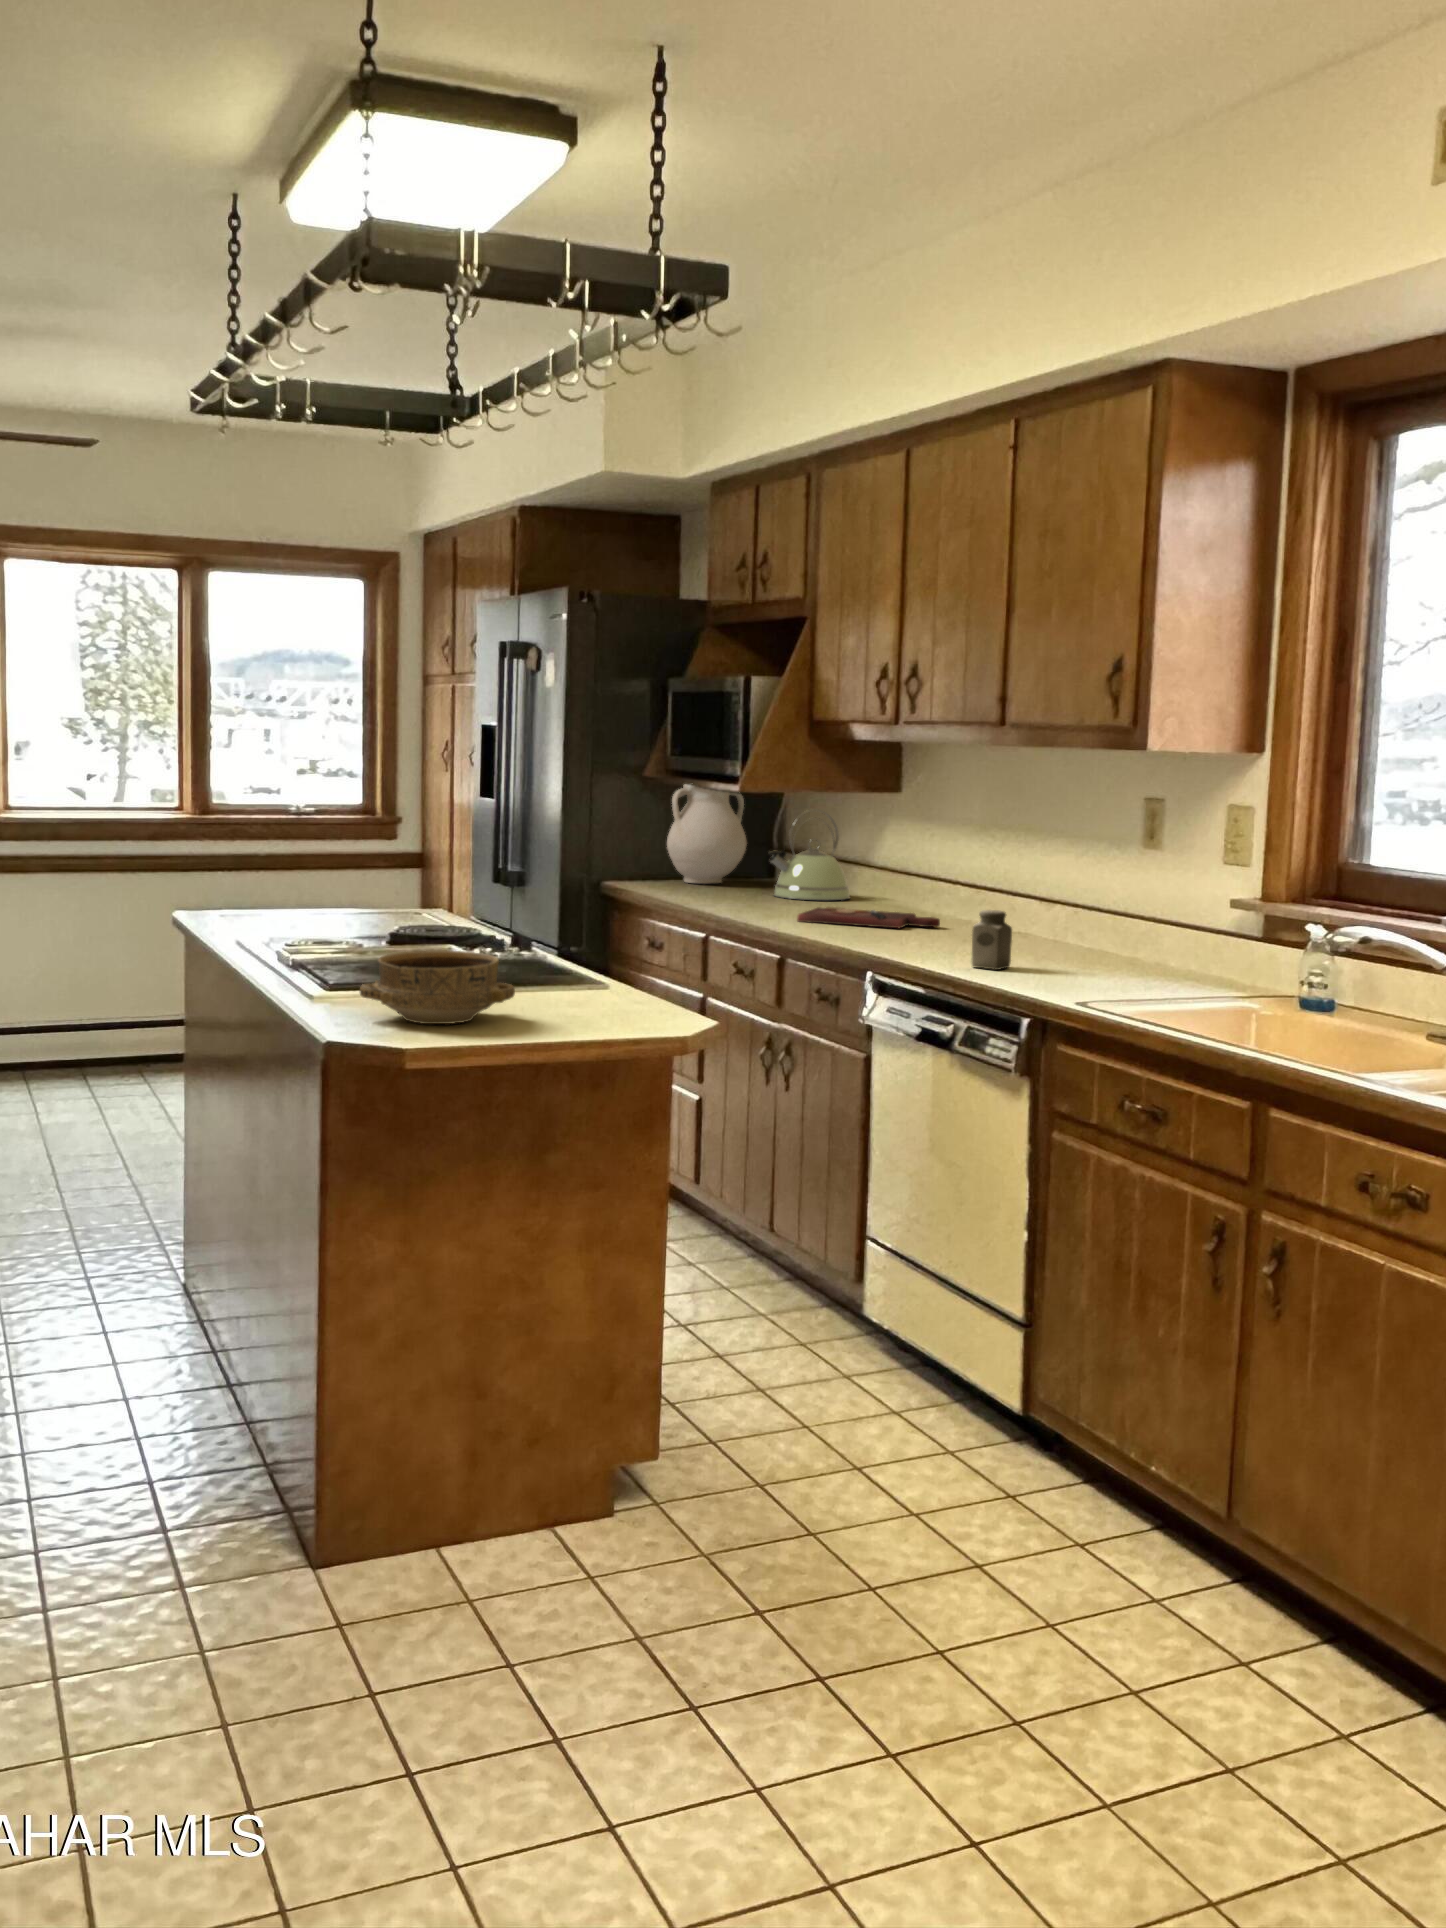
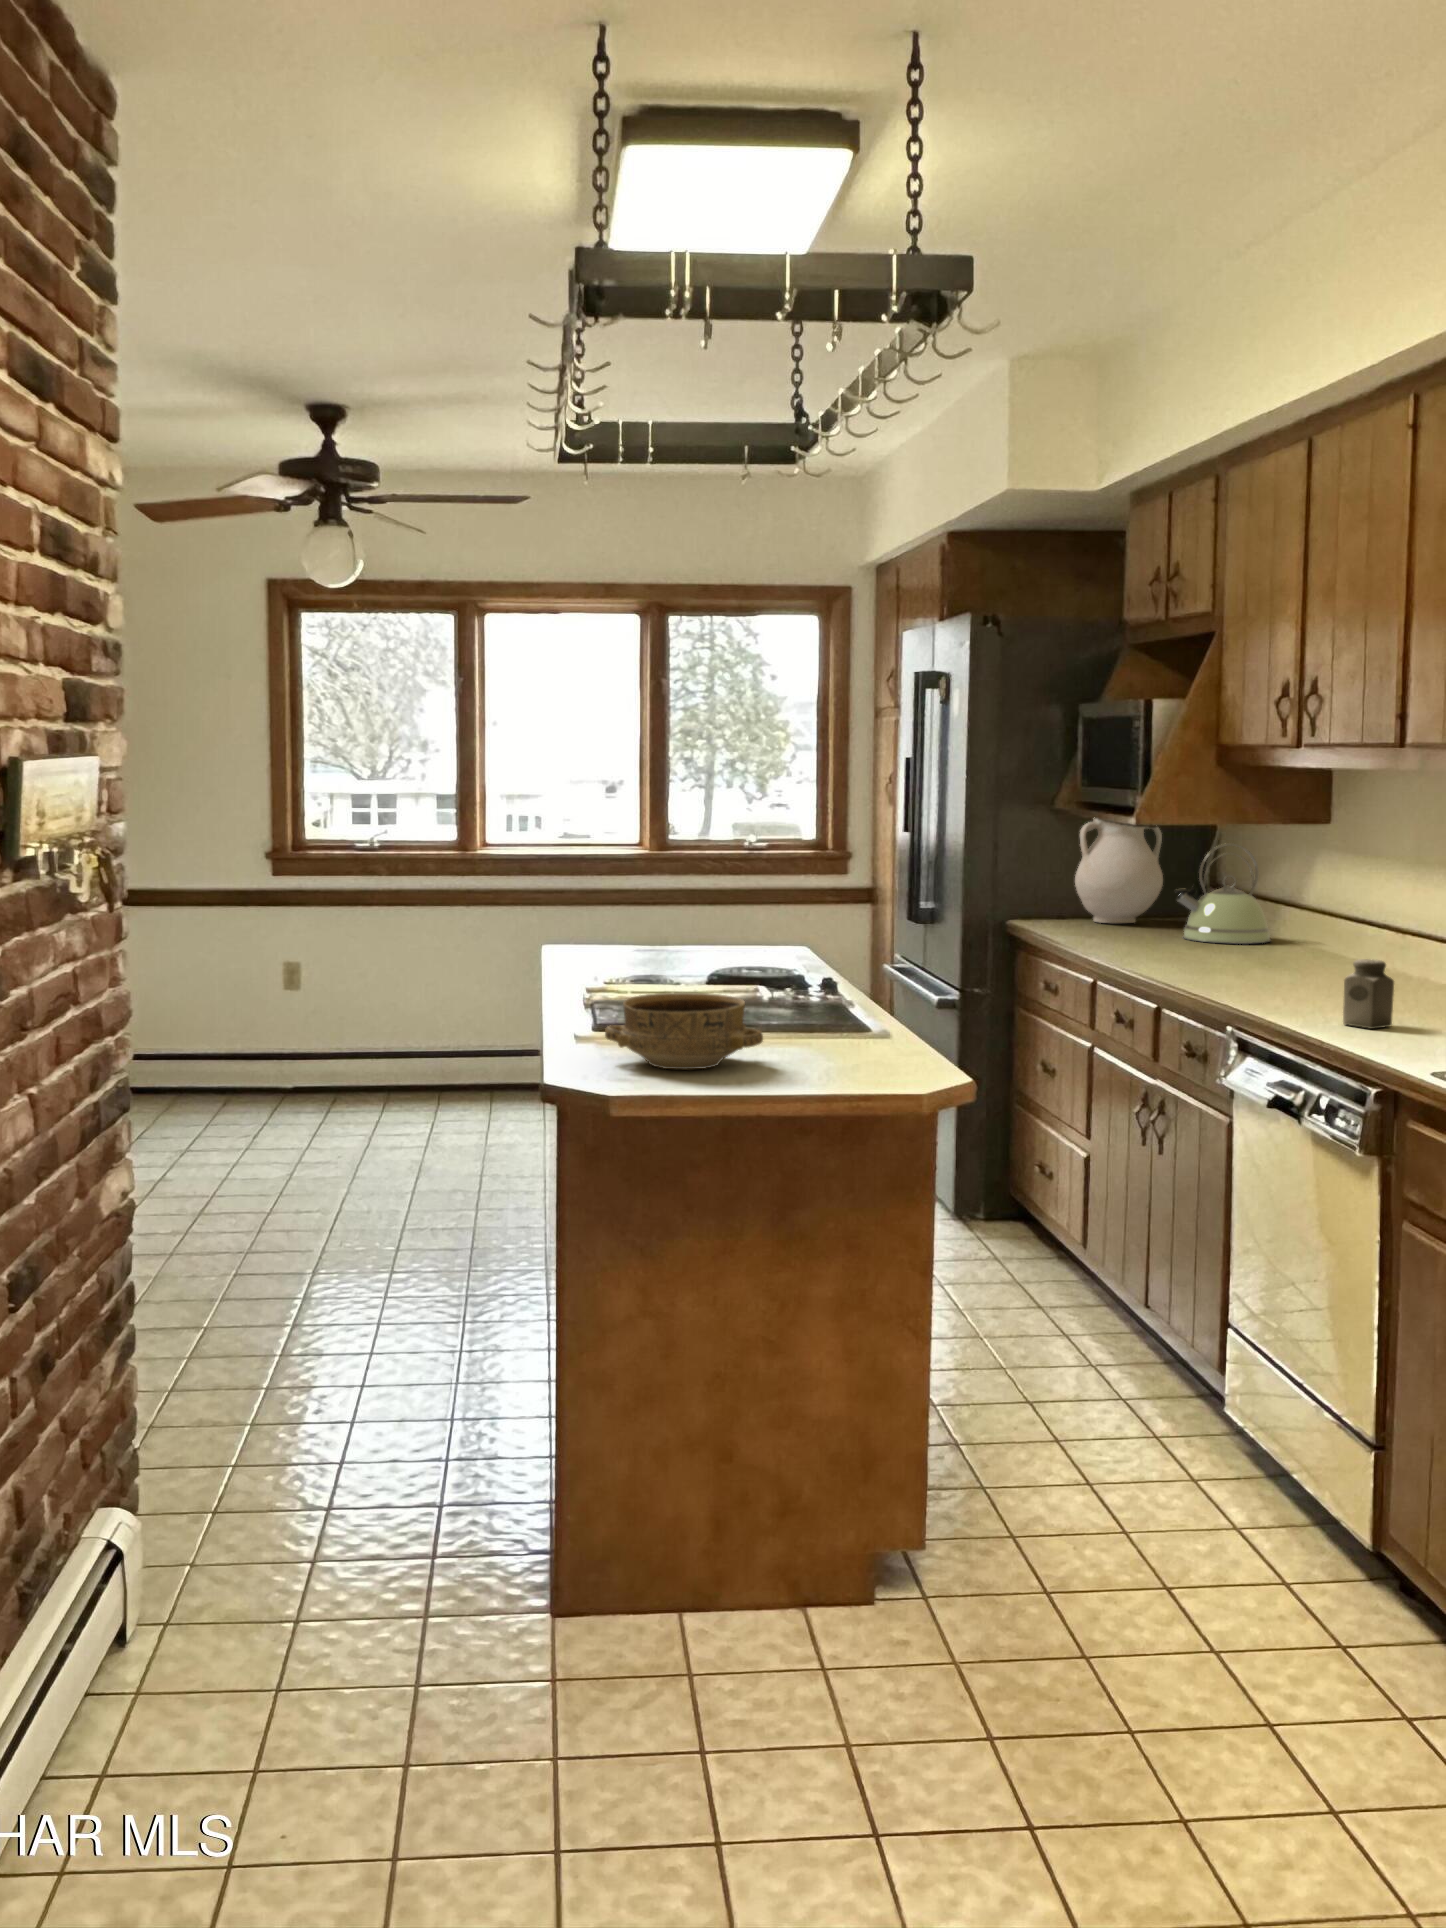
cutting board: present [797,907,940,928] -> none [1182,952,1349,977]

